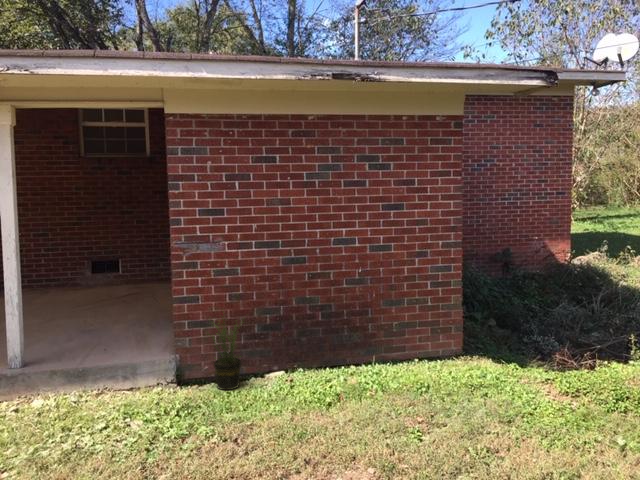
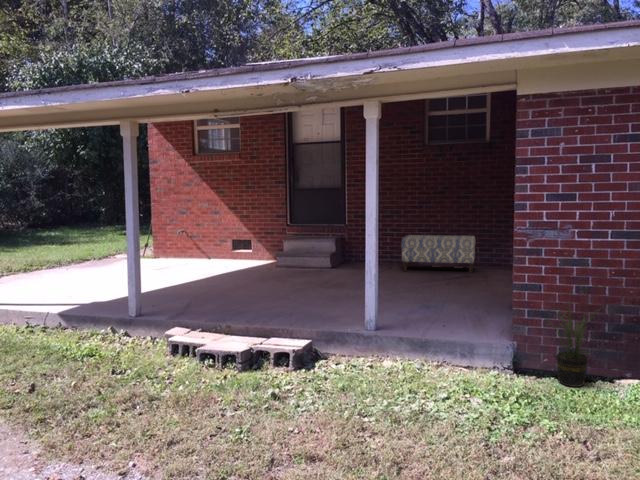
bench: none [57,248,142,292] -> present [401,235,476,273]

